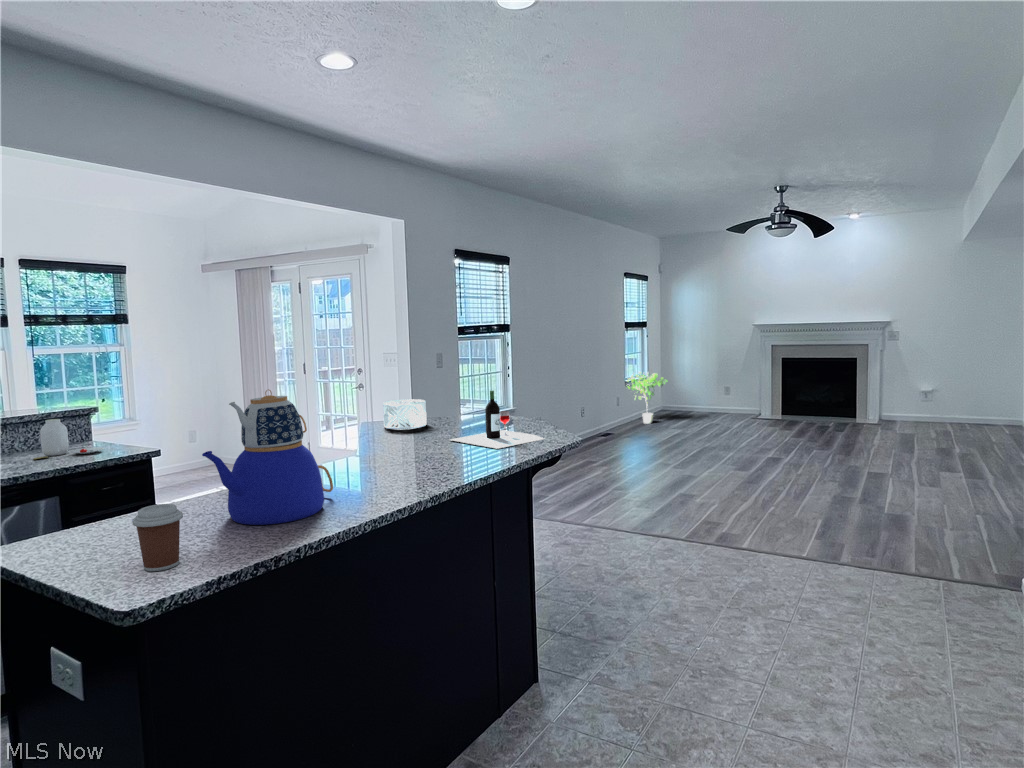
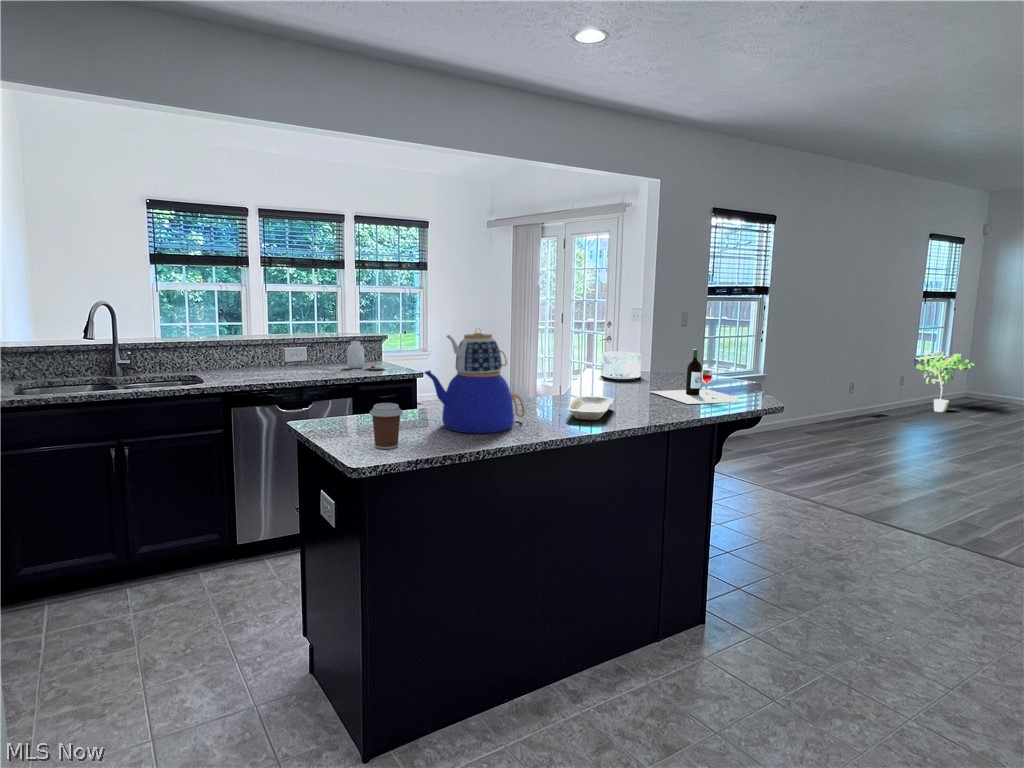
tray: none [381,453,428,483] -> present [568,396,614,420]

